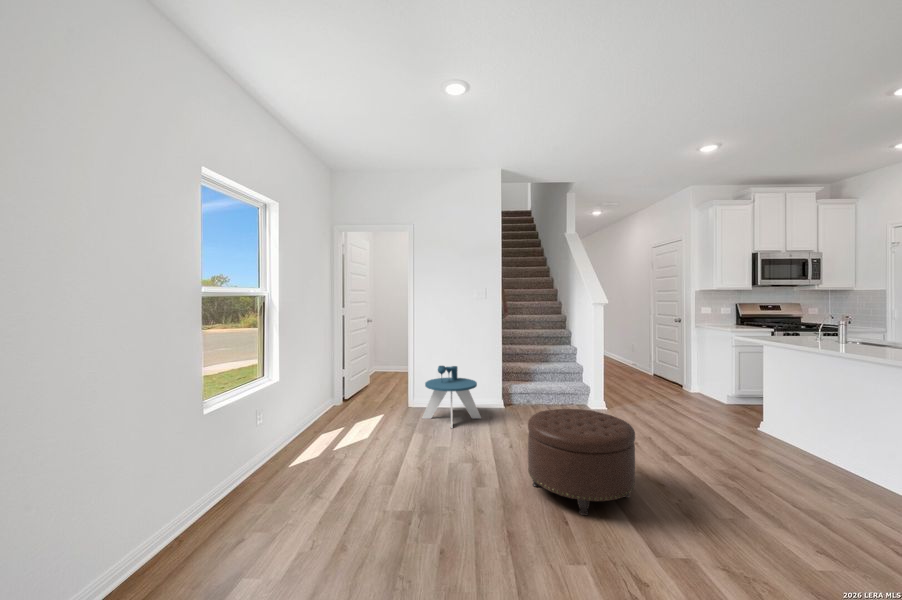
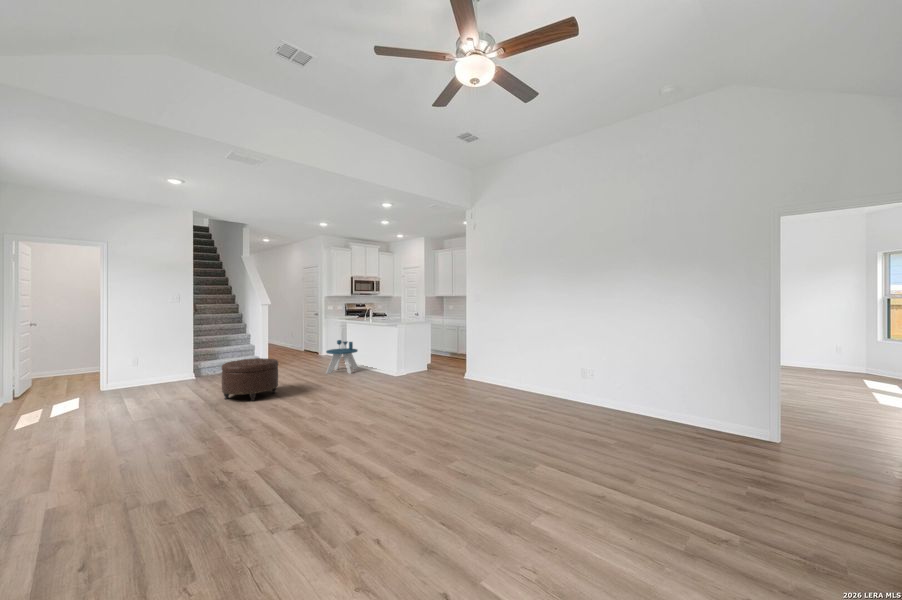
side table: present [422,366,481,428] -> present [326,340,358,374]

